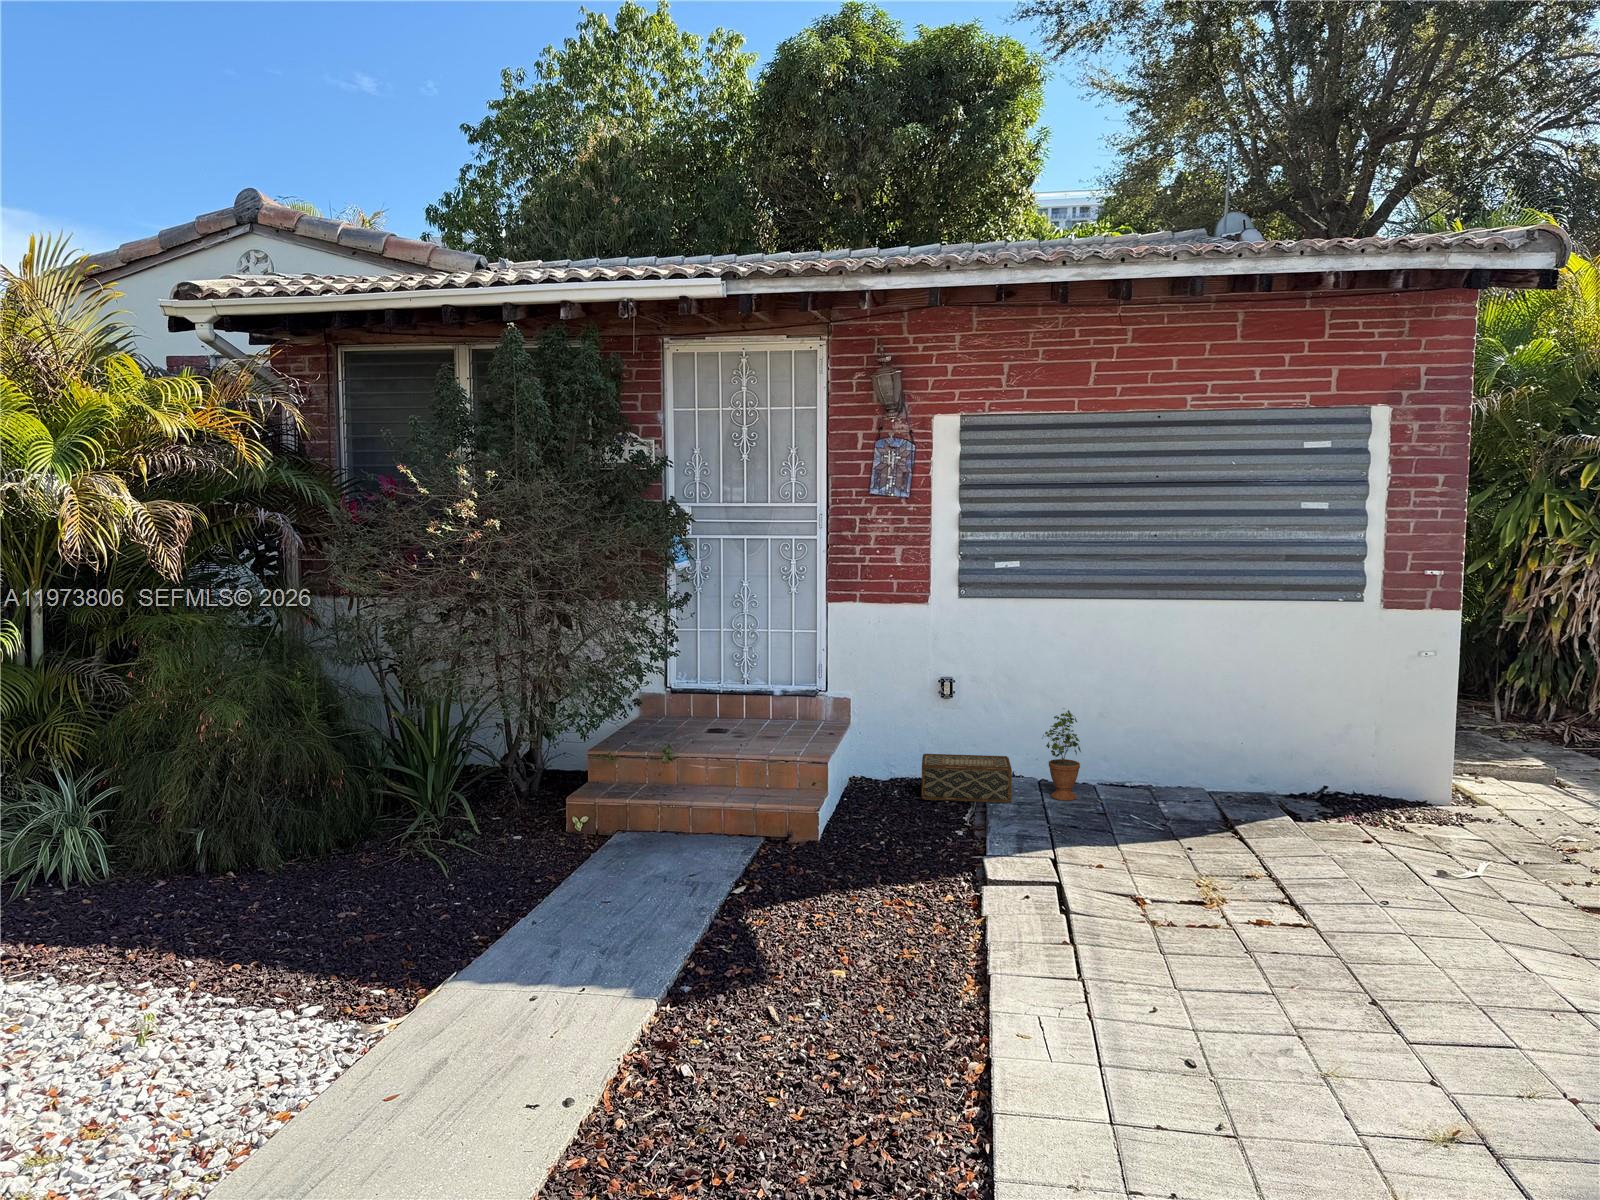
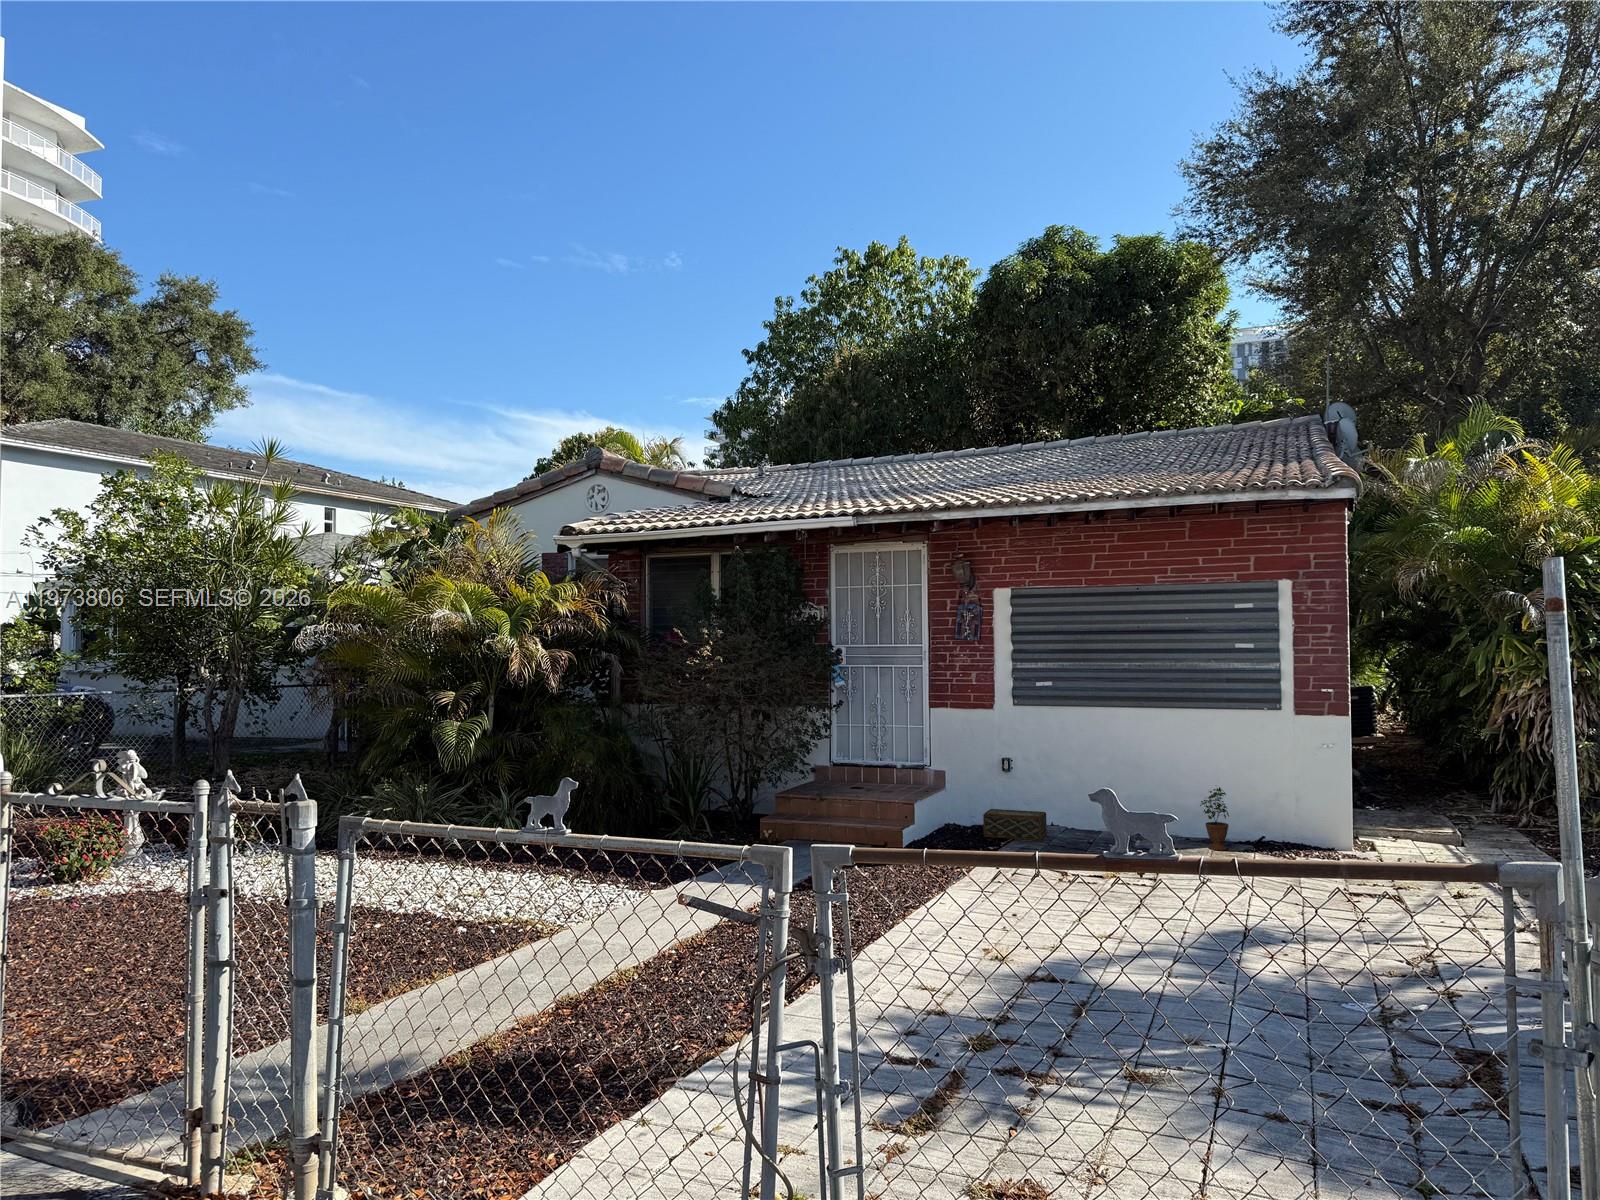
potted plant: present [1043,710,1081,800] -> present [1200,787,1229,850]

